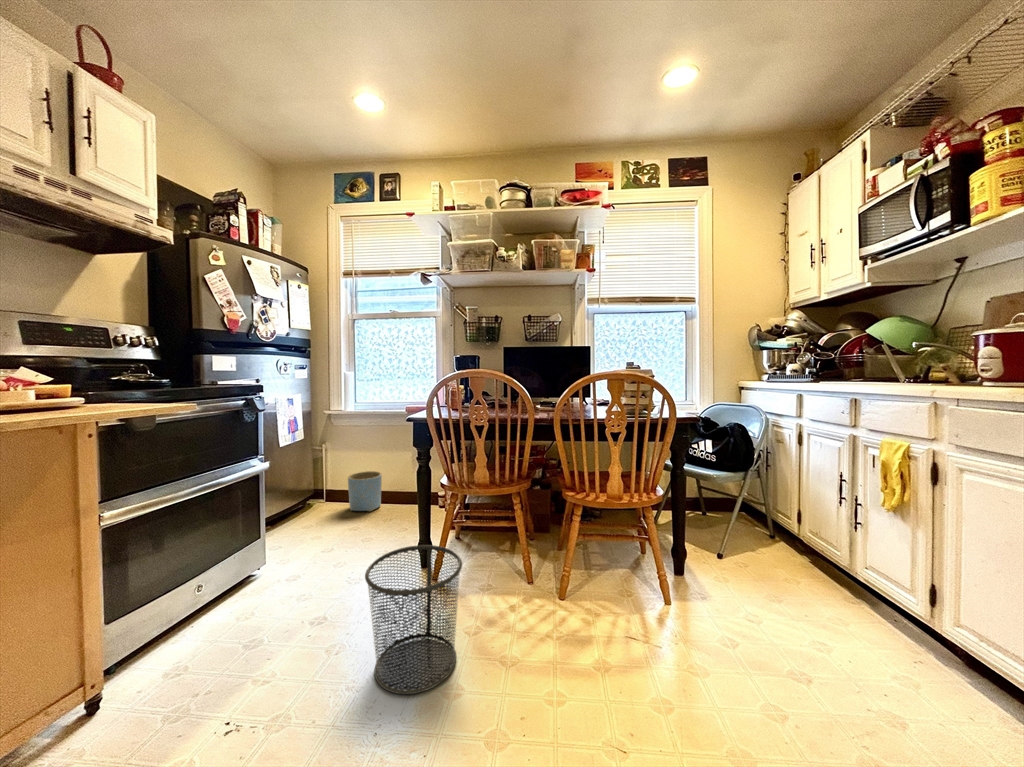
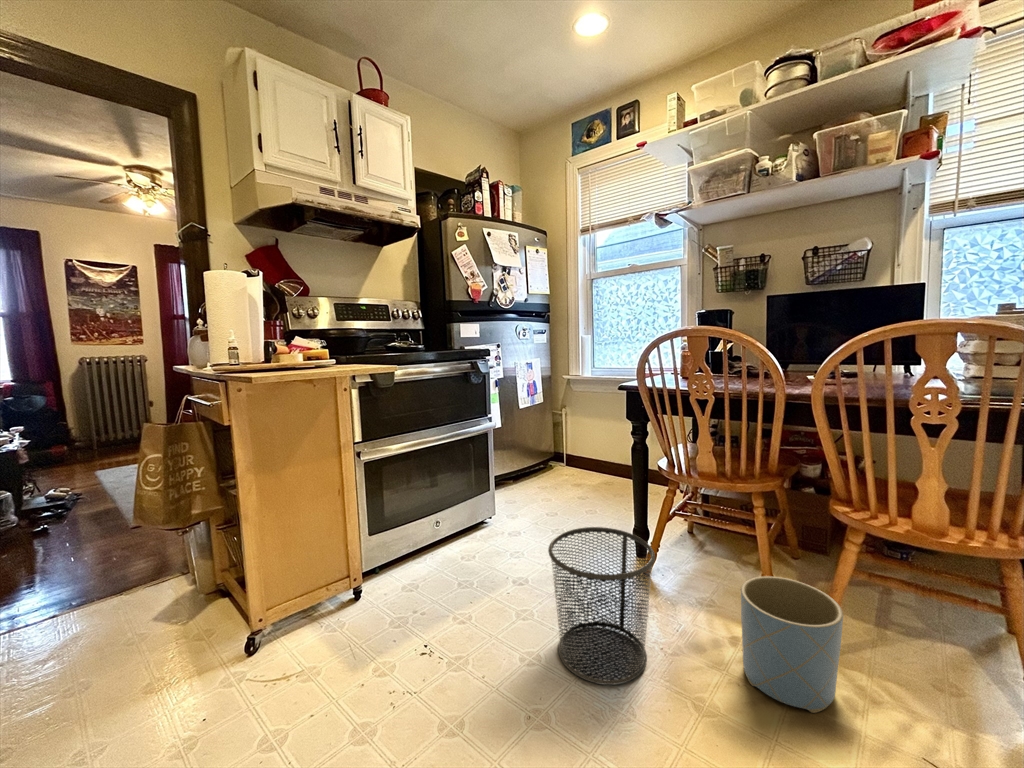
planter: present [348,471,382,511] -> present [741,576,843,713]

